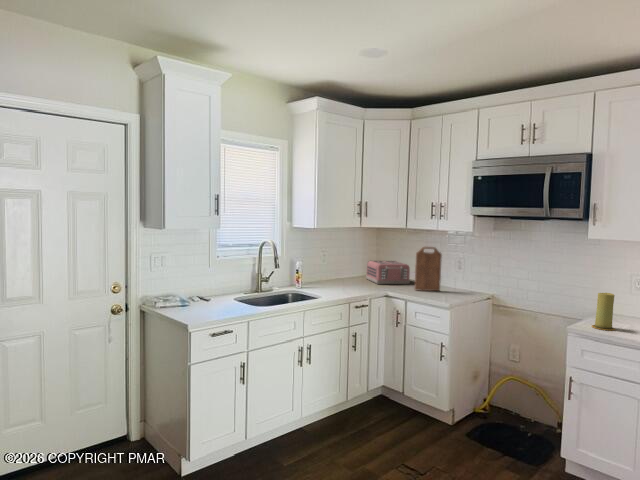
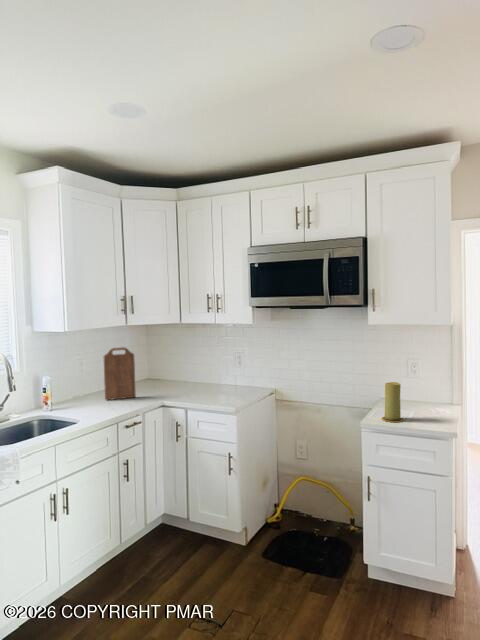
cutting board: present [415,247,442,291] -> present [103,347,136,400]
toaster: present [366,261,410,284] -> none [135,361,187,392]

